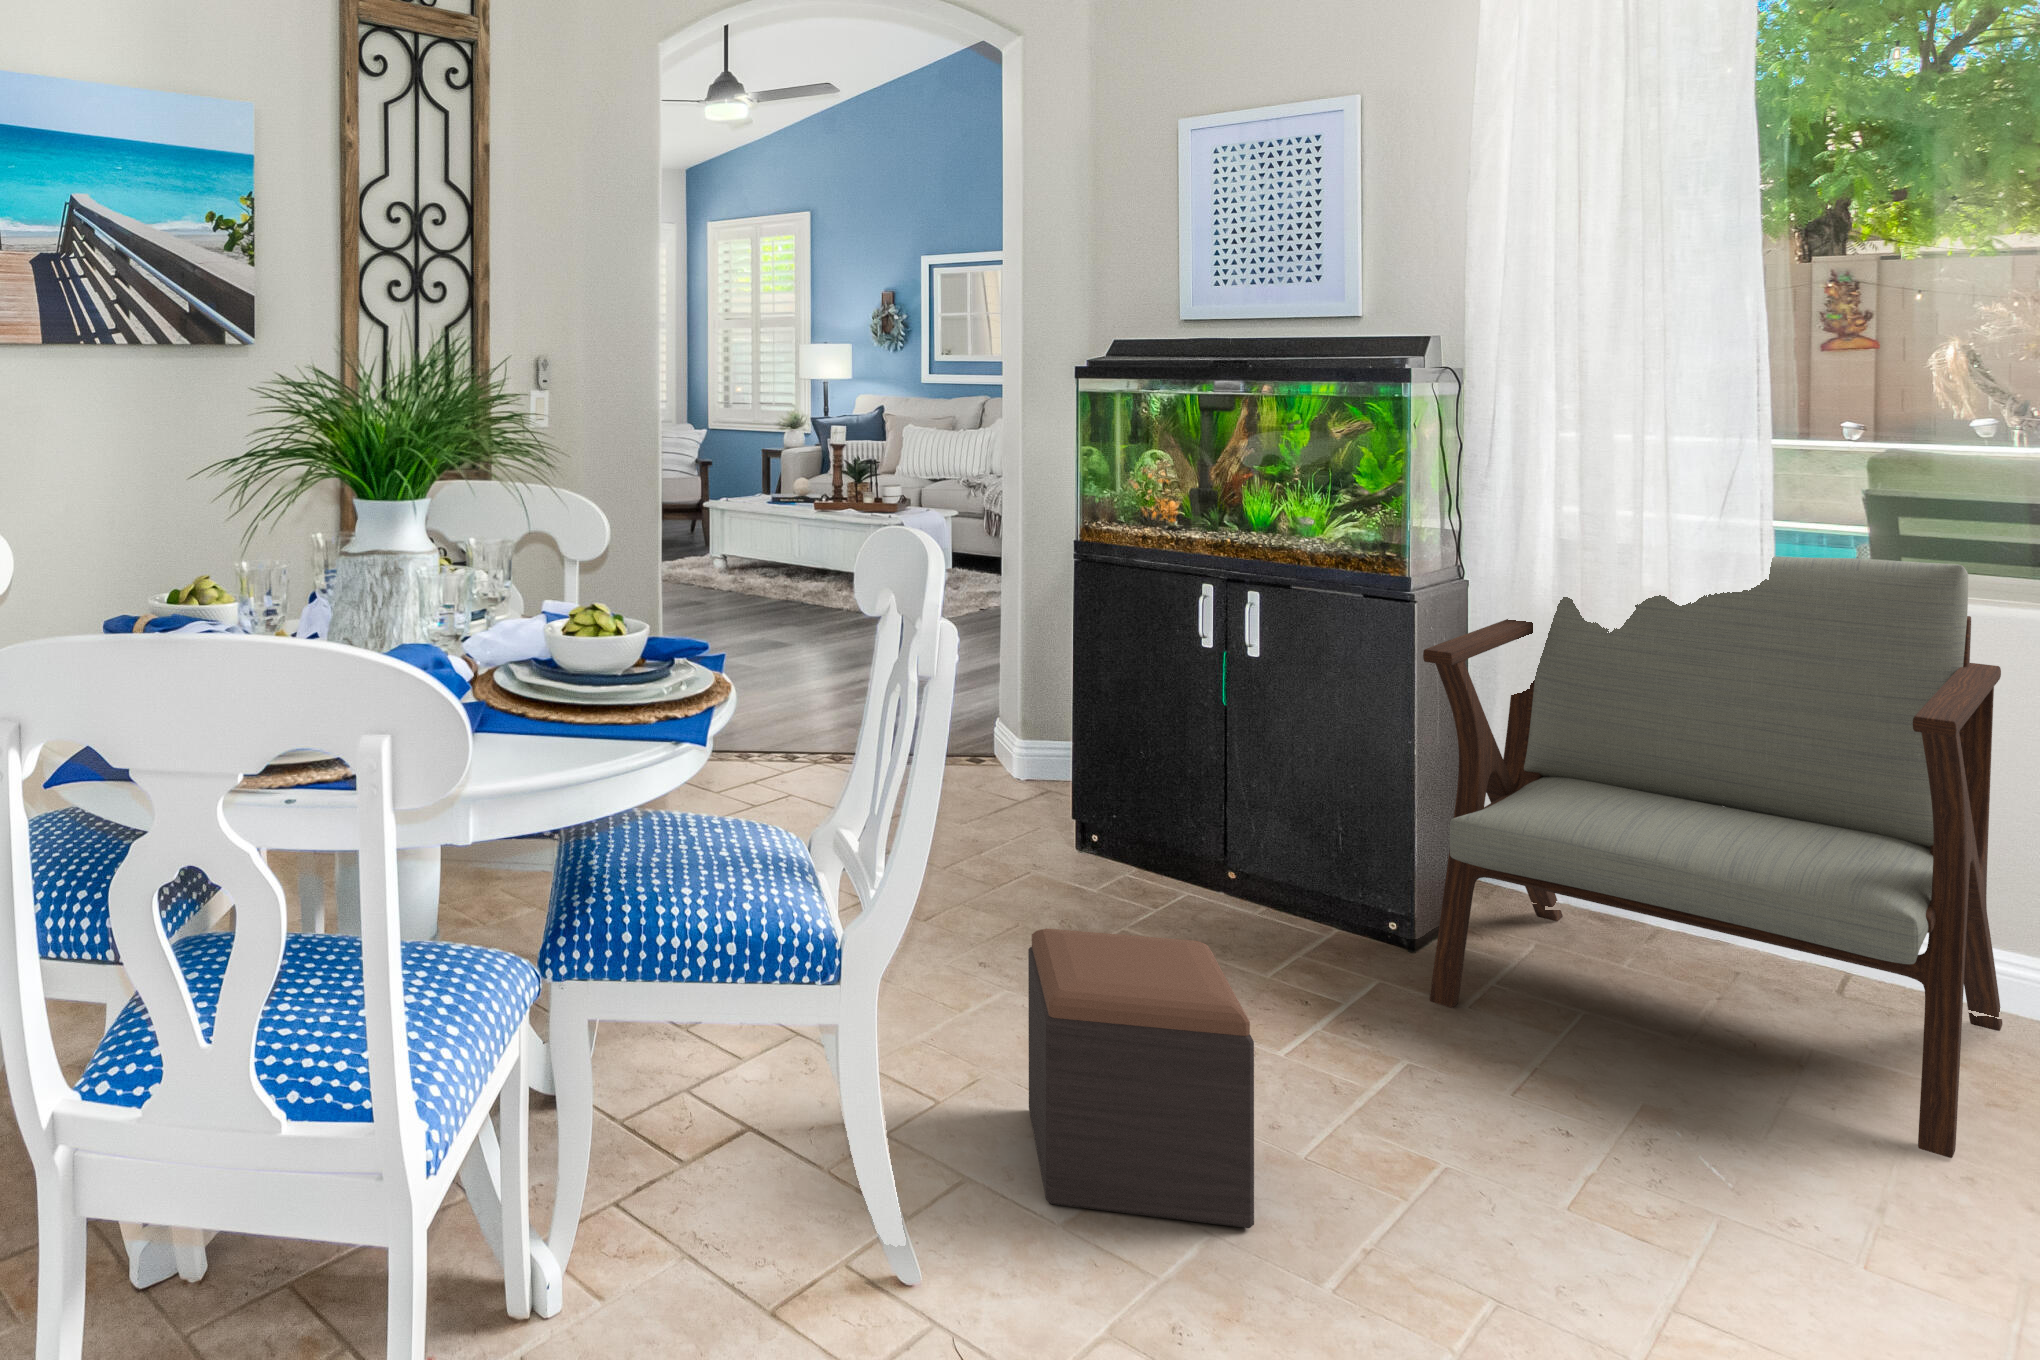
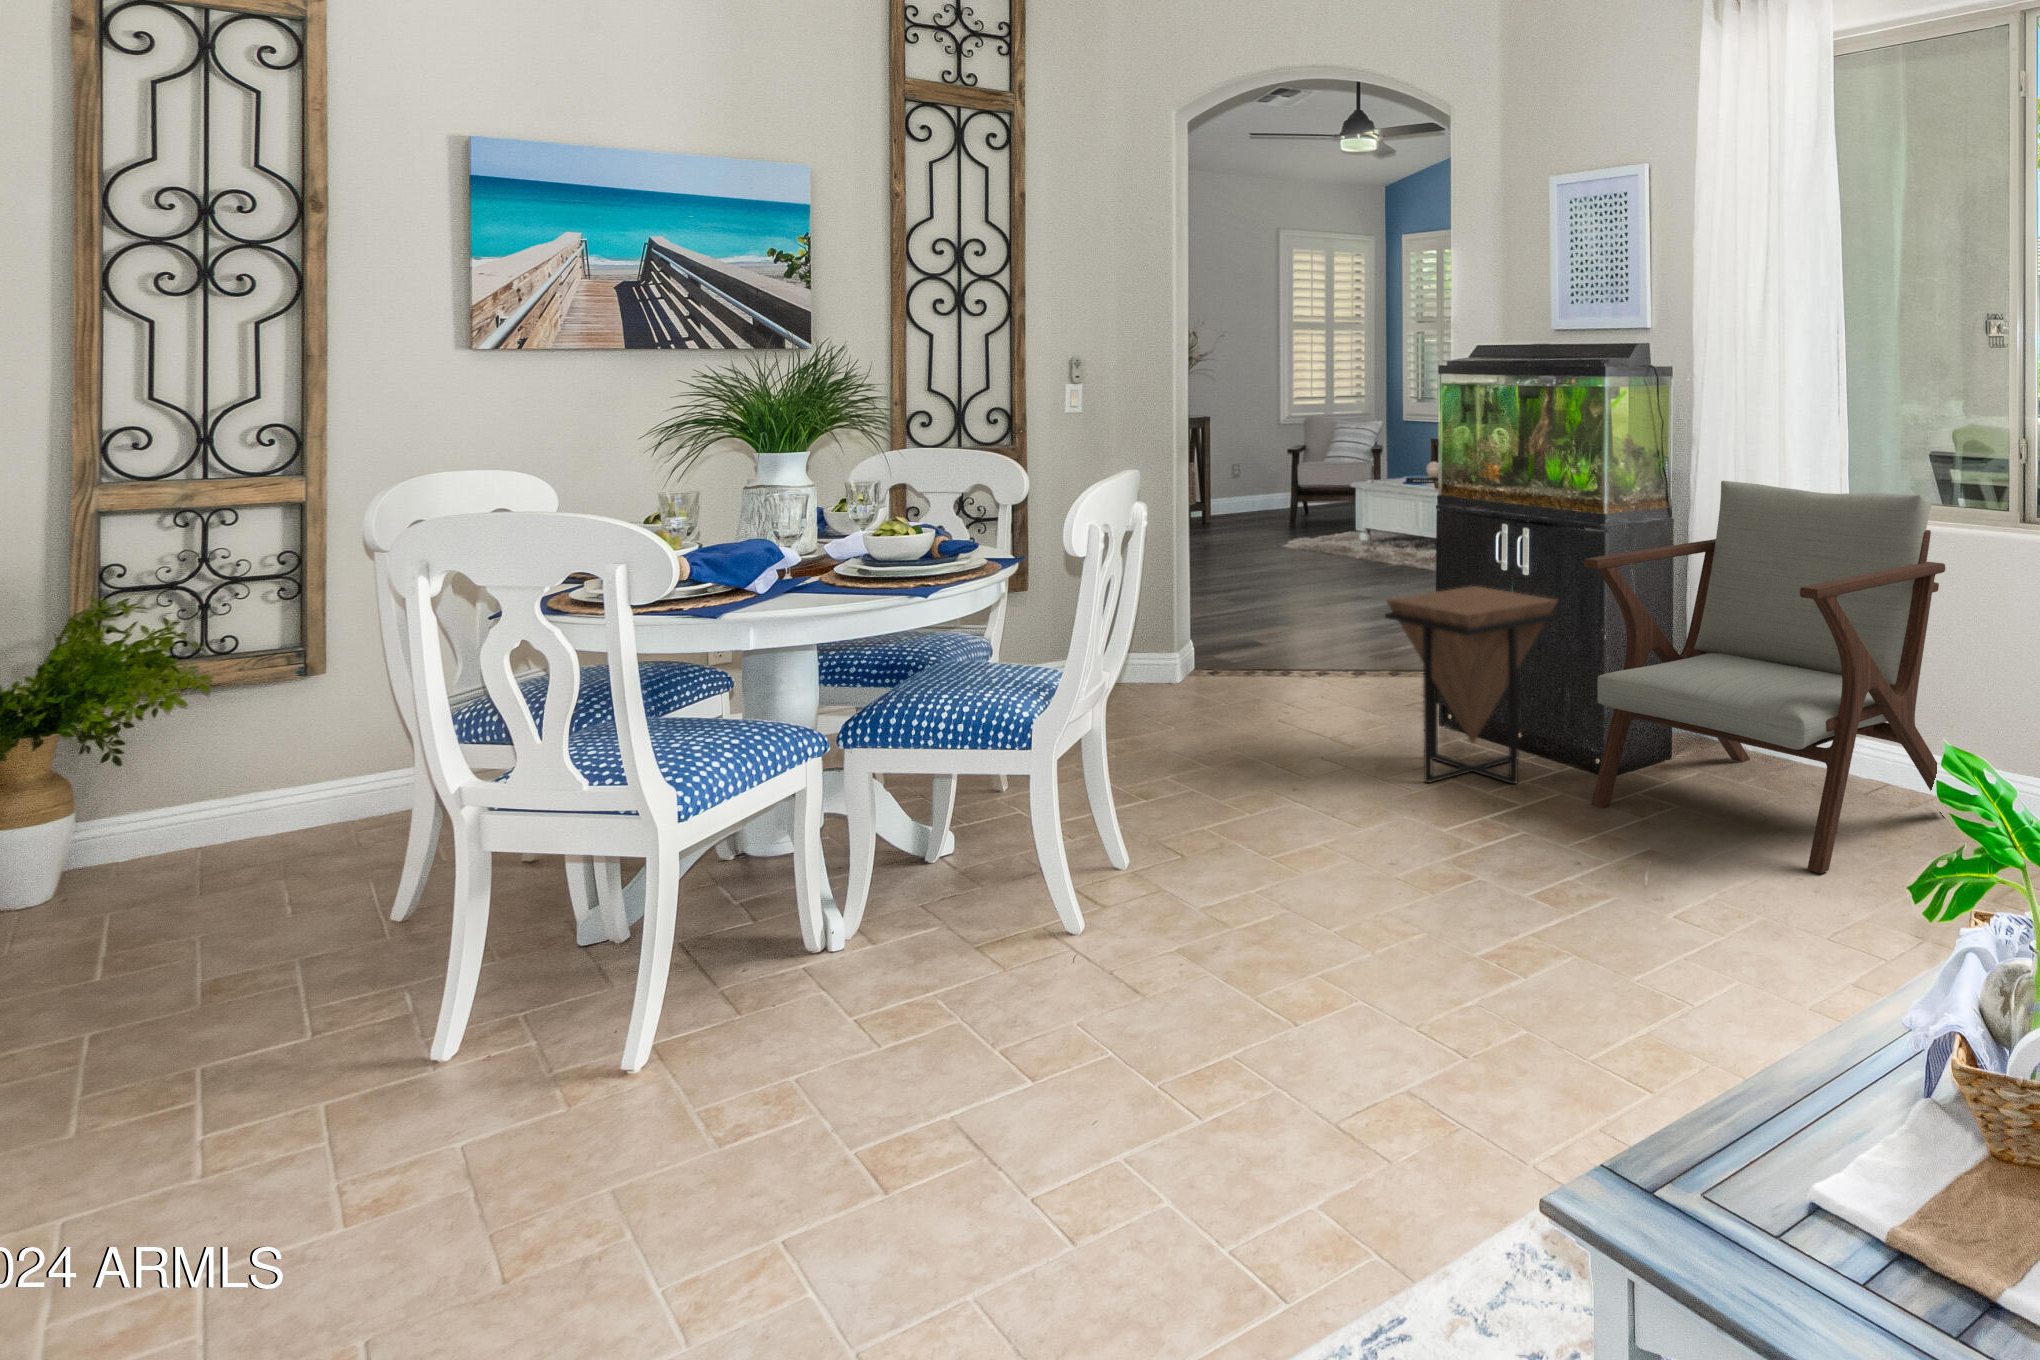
side table: none [1070,669,1320,959] -> present [1385,586,1559,784]
footstool: present [1028,928,1254,1228] -> none [1204,738,1355,911]

